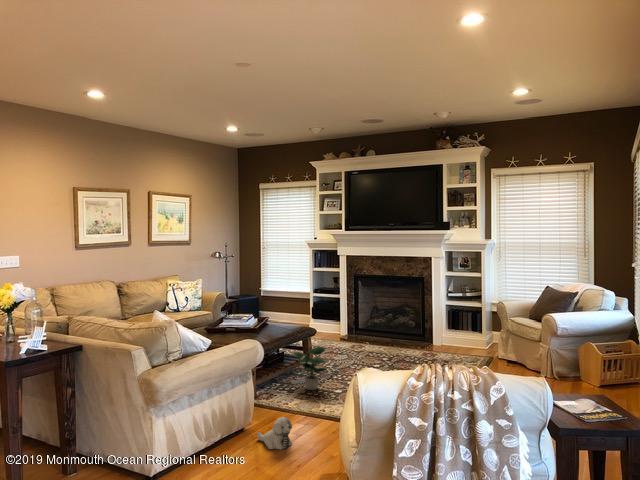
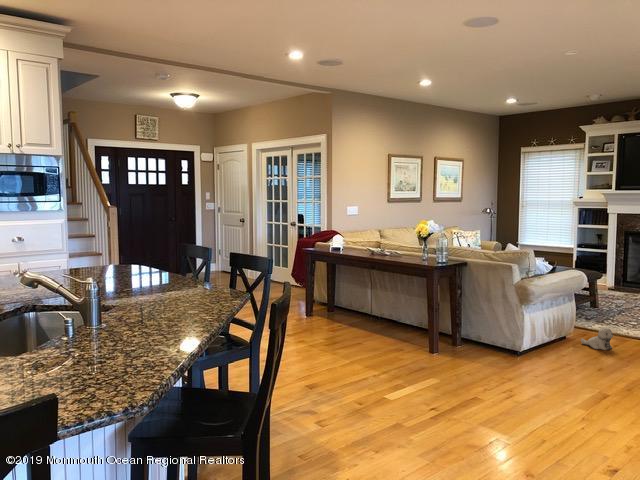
potted plant: present [293,347,327,390] -> none [589,286,623,321]

